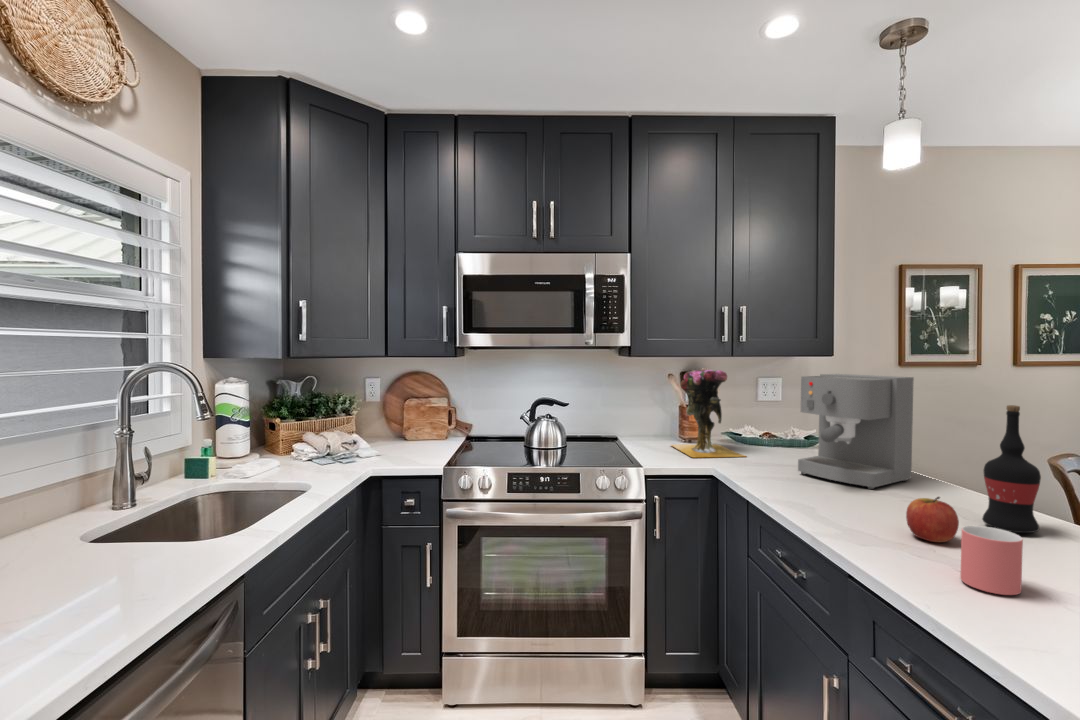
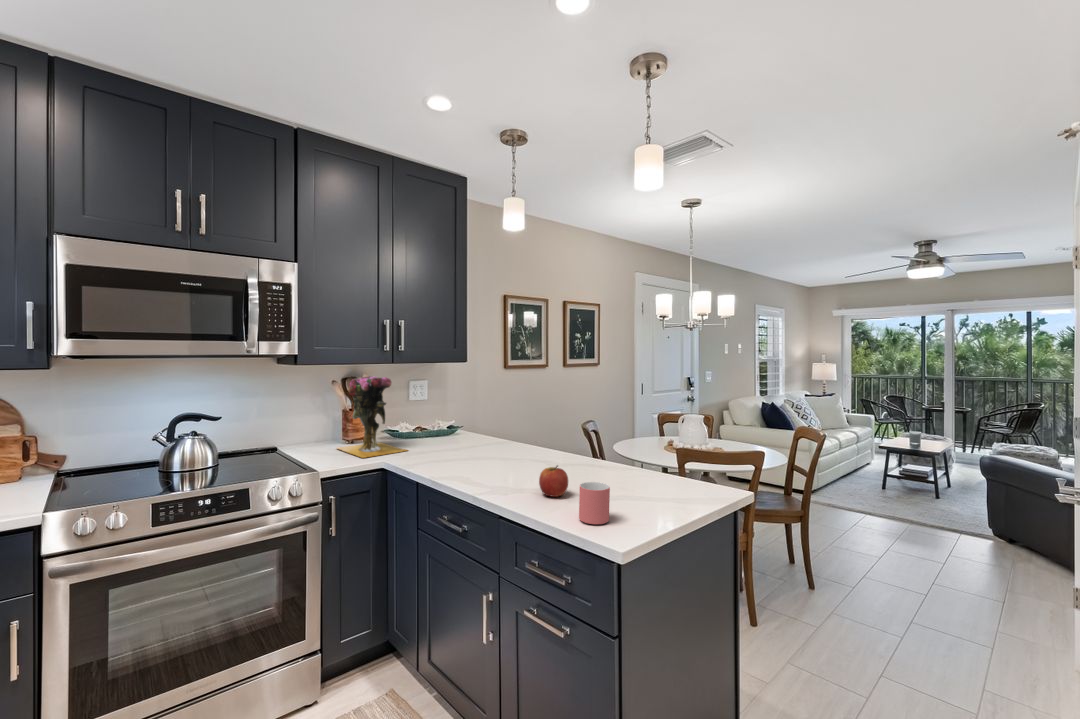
coffee maker: present [798,374,914,489] -> none [453,378,527,464]
wine bottle: present [982,405,1041,533] -> none [574,399,602,480]

